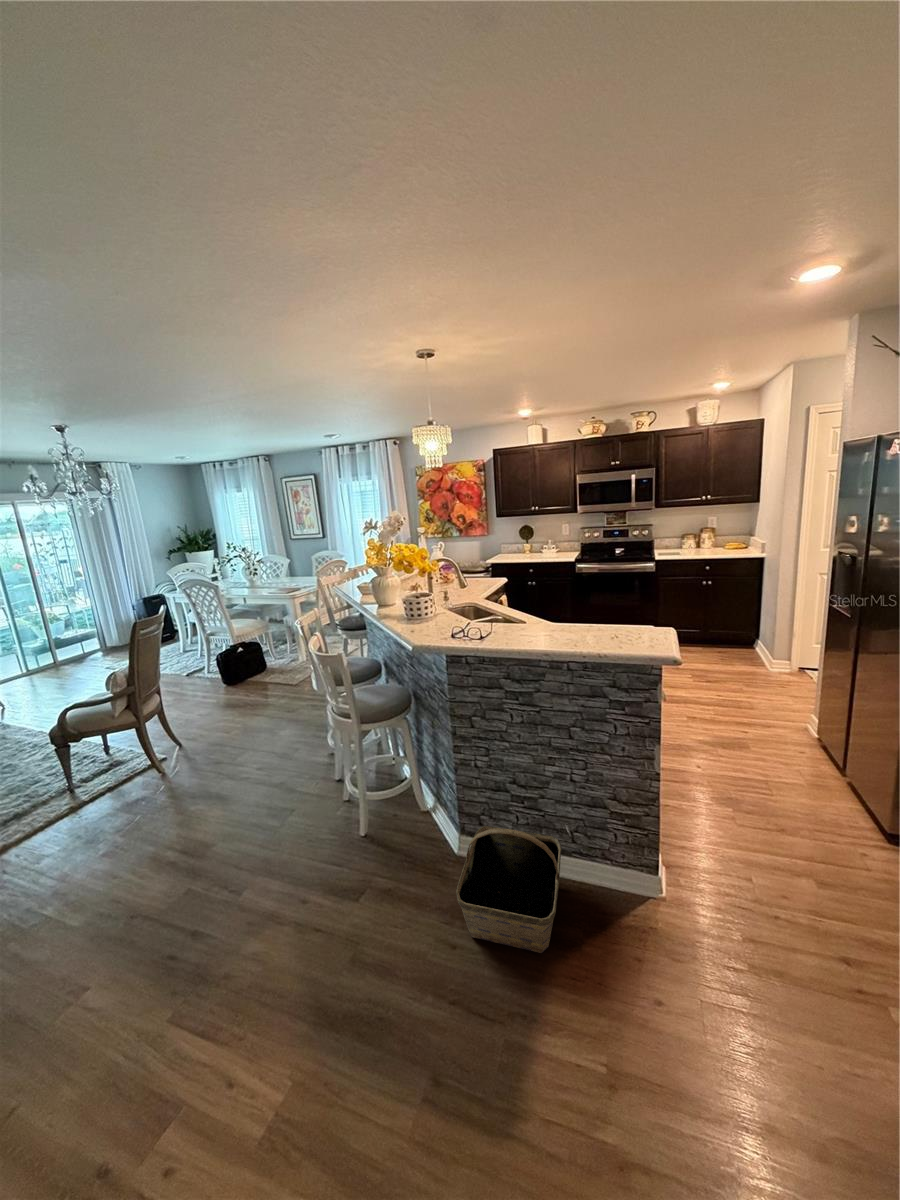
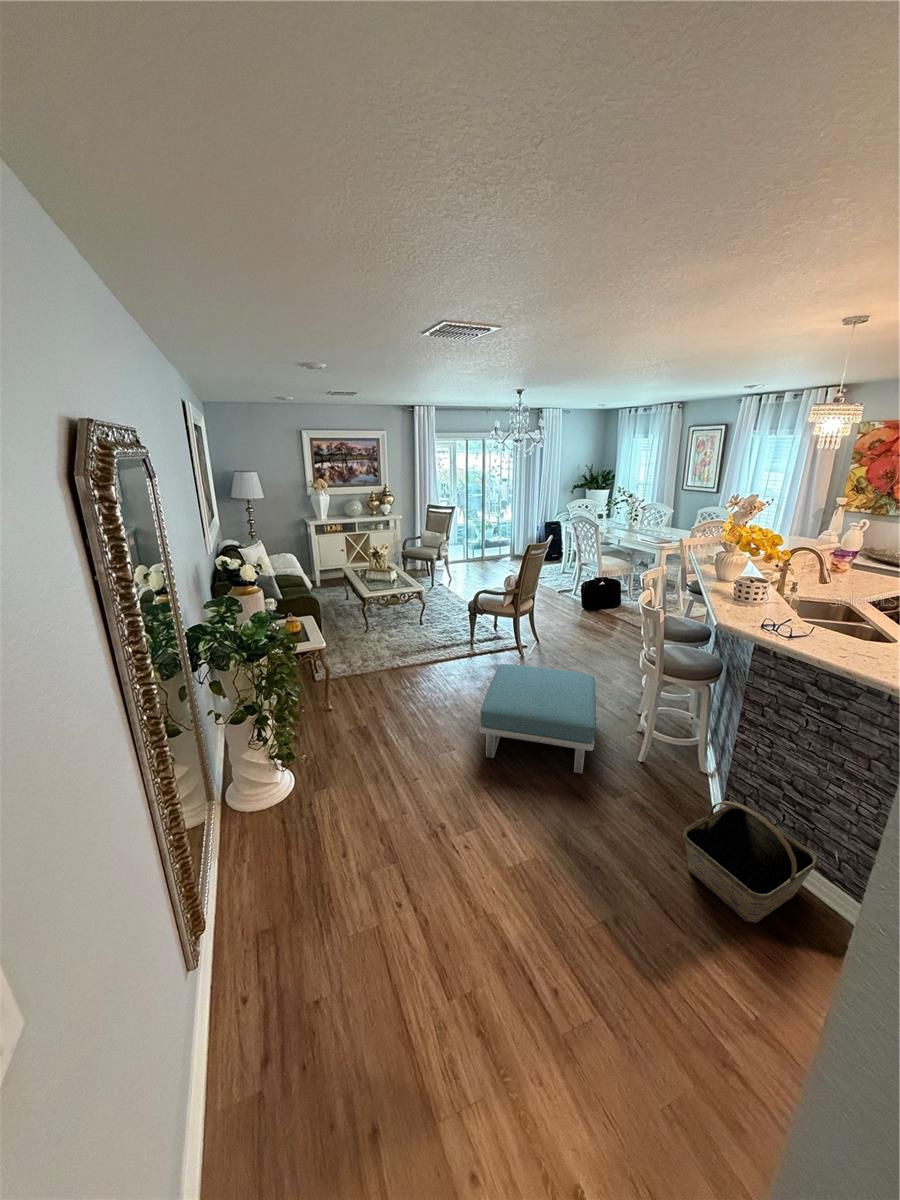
footstool: none [123,761,316,971] -> present [479,664,596,774]

